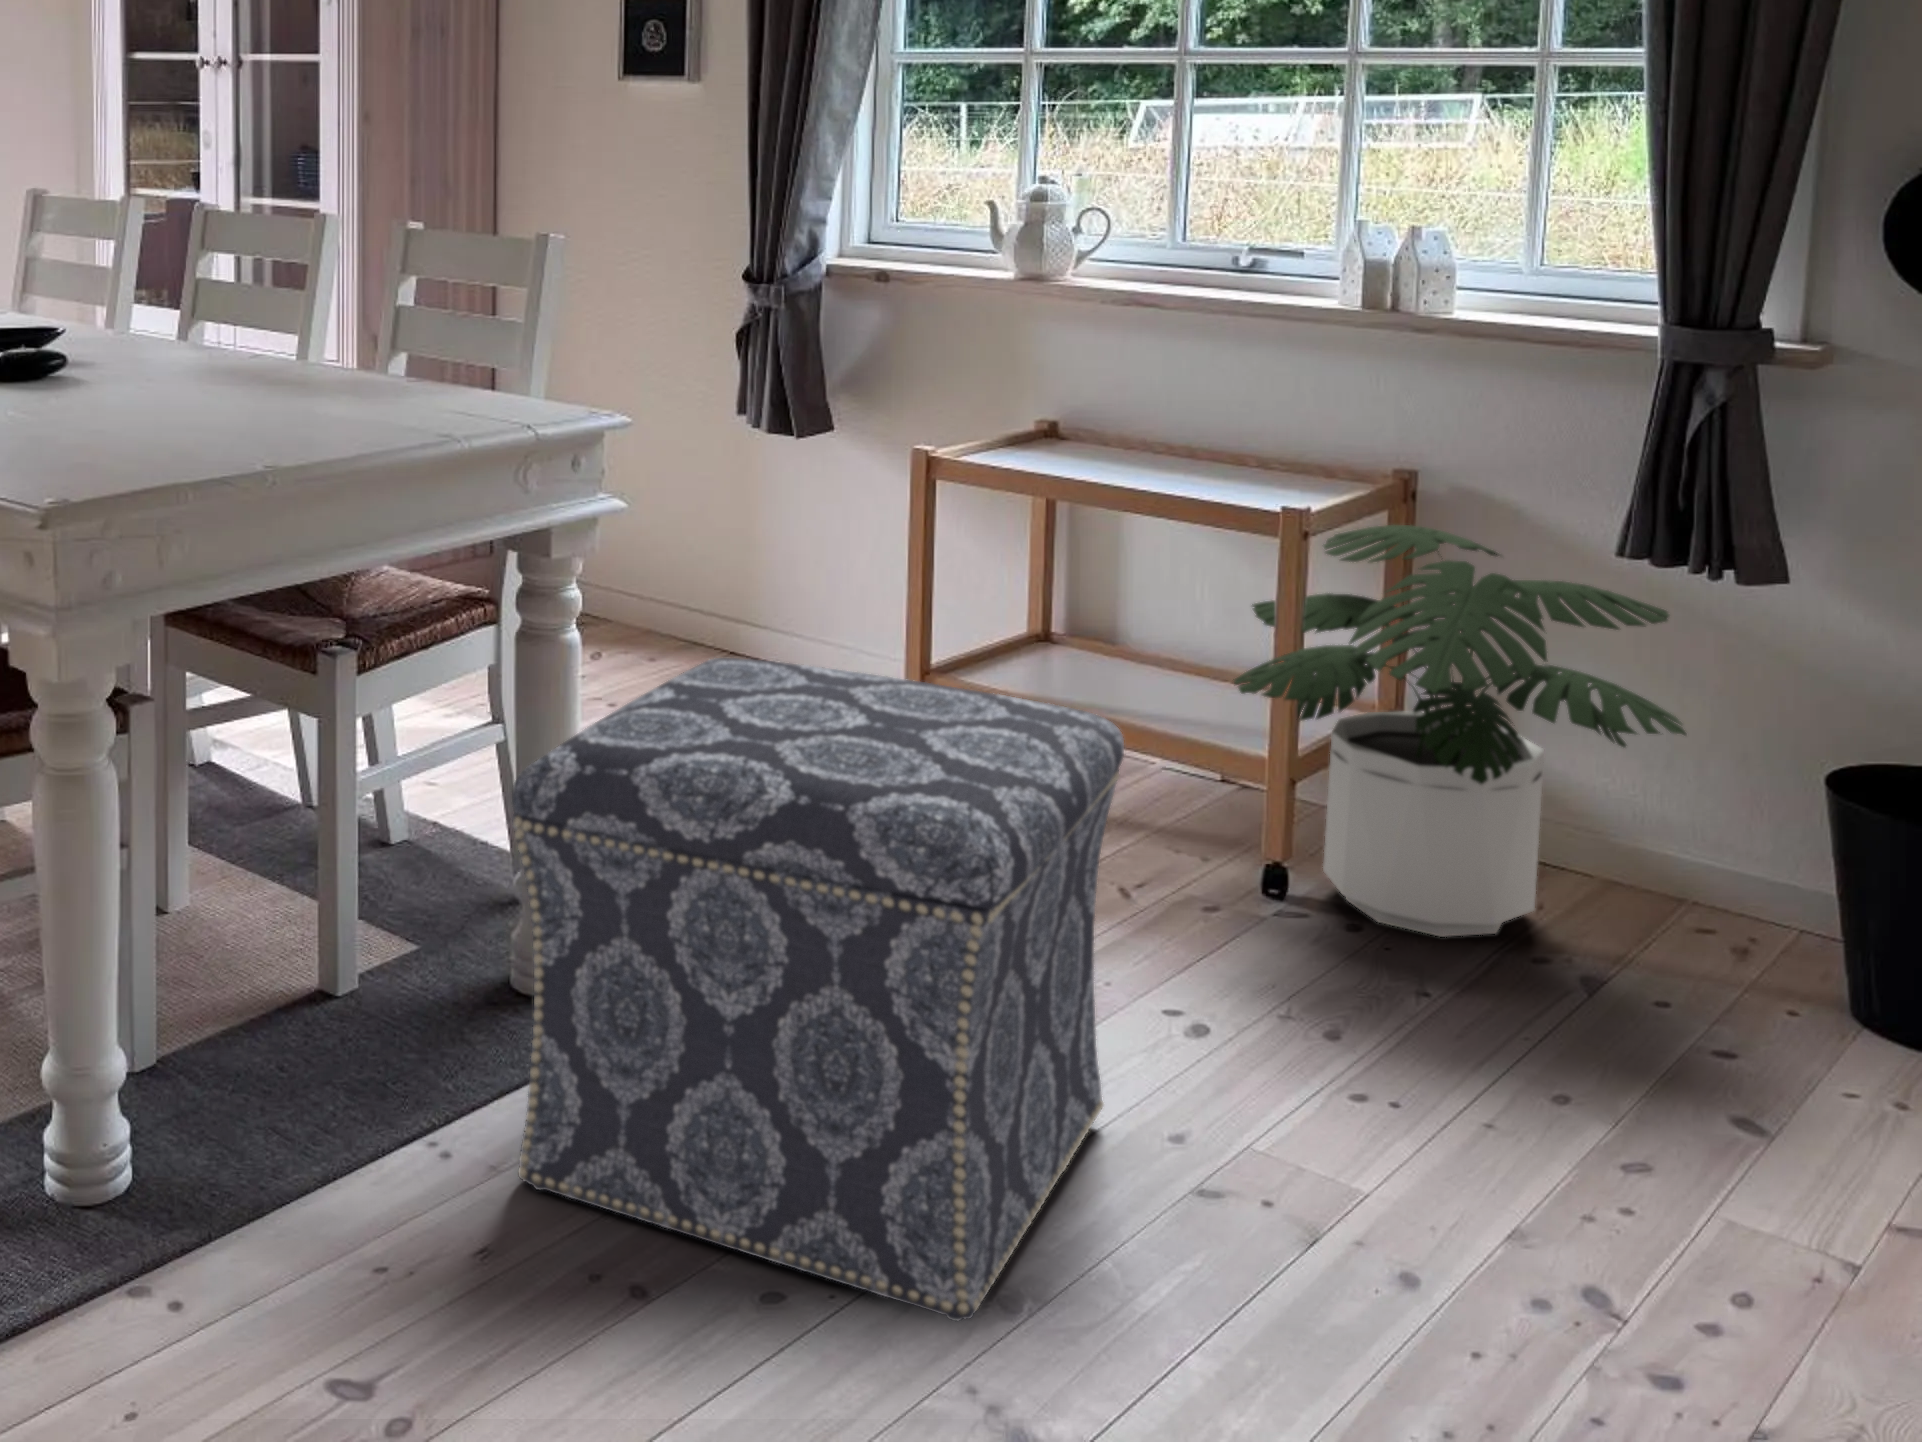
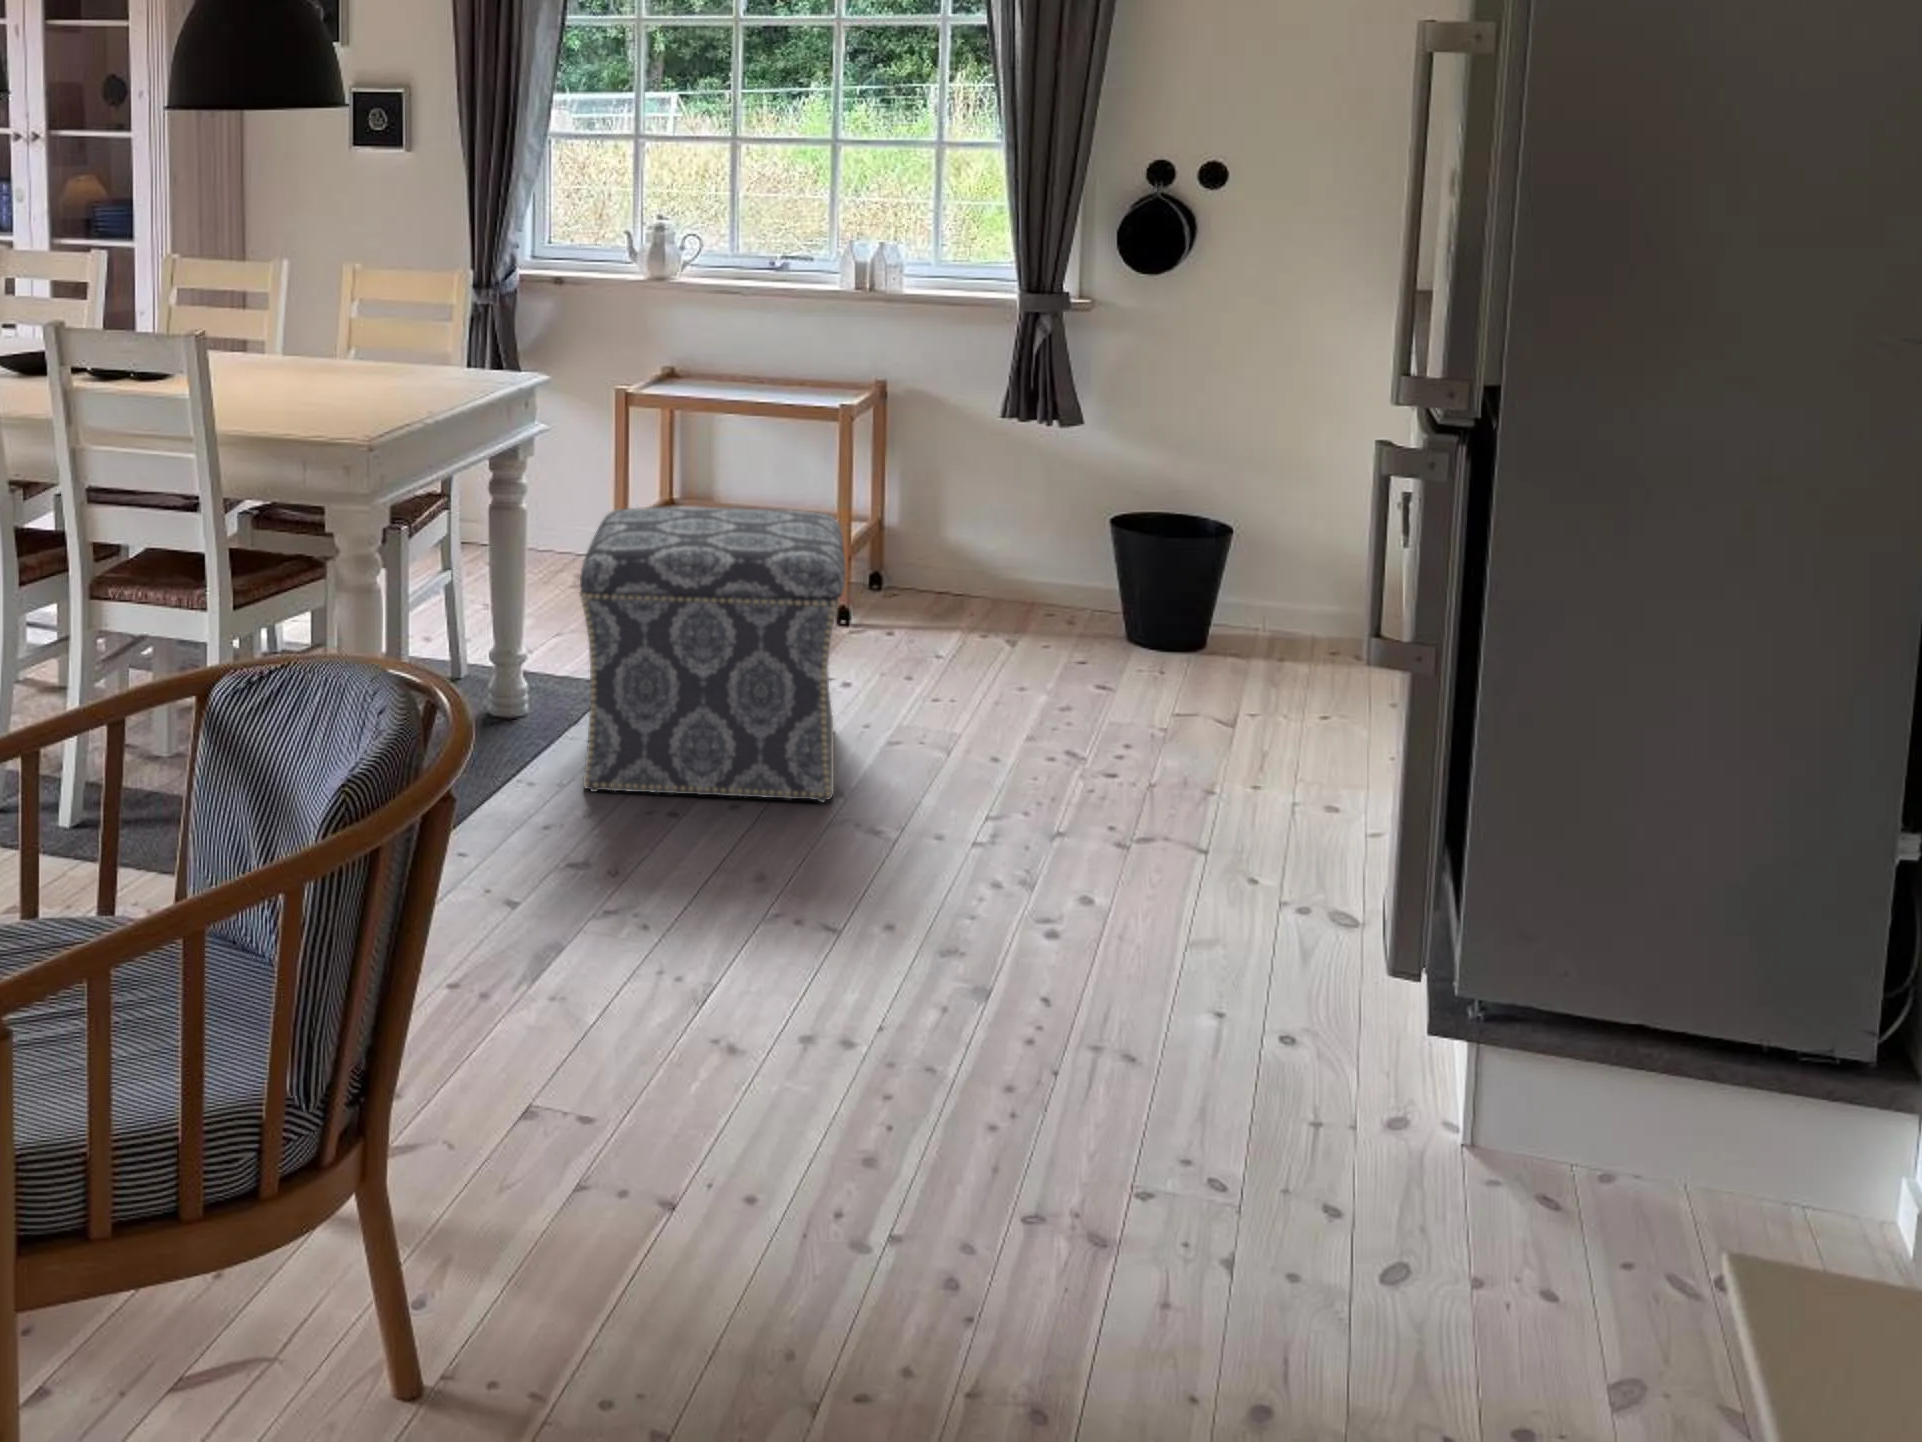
potted plant: present [1233,525,1686,937] -> none [813,412,1053,633]

